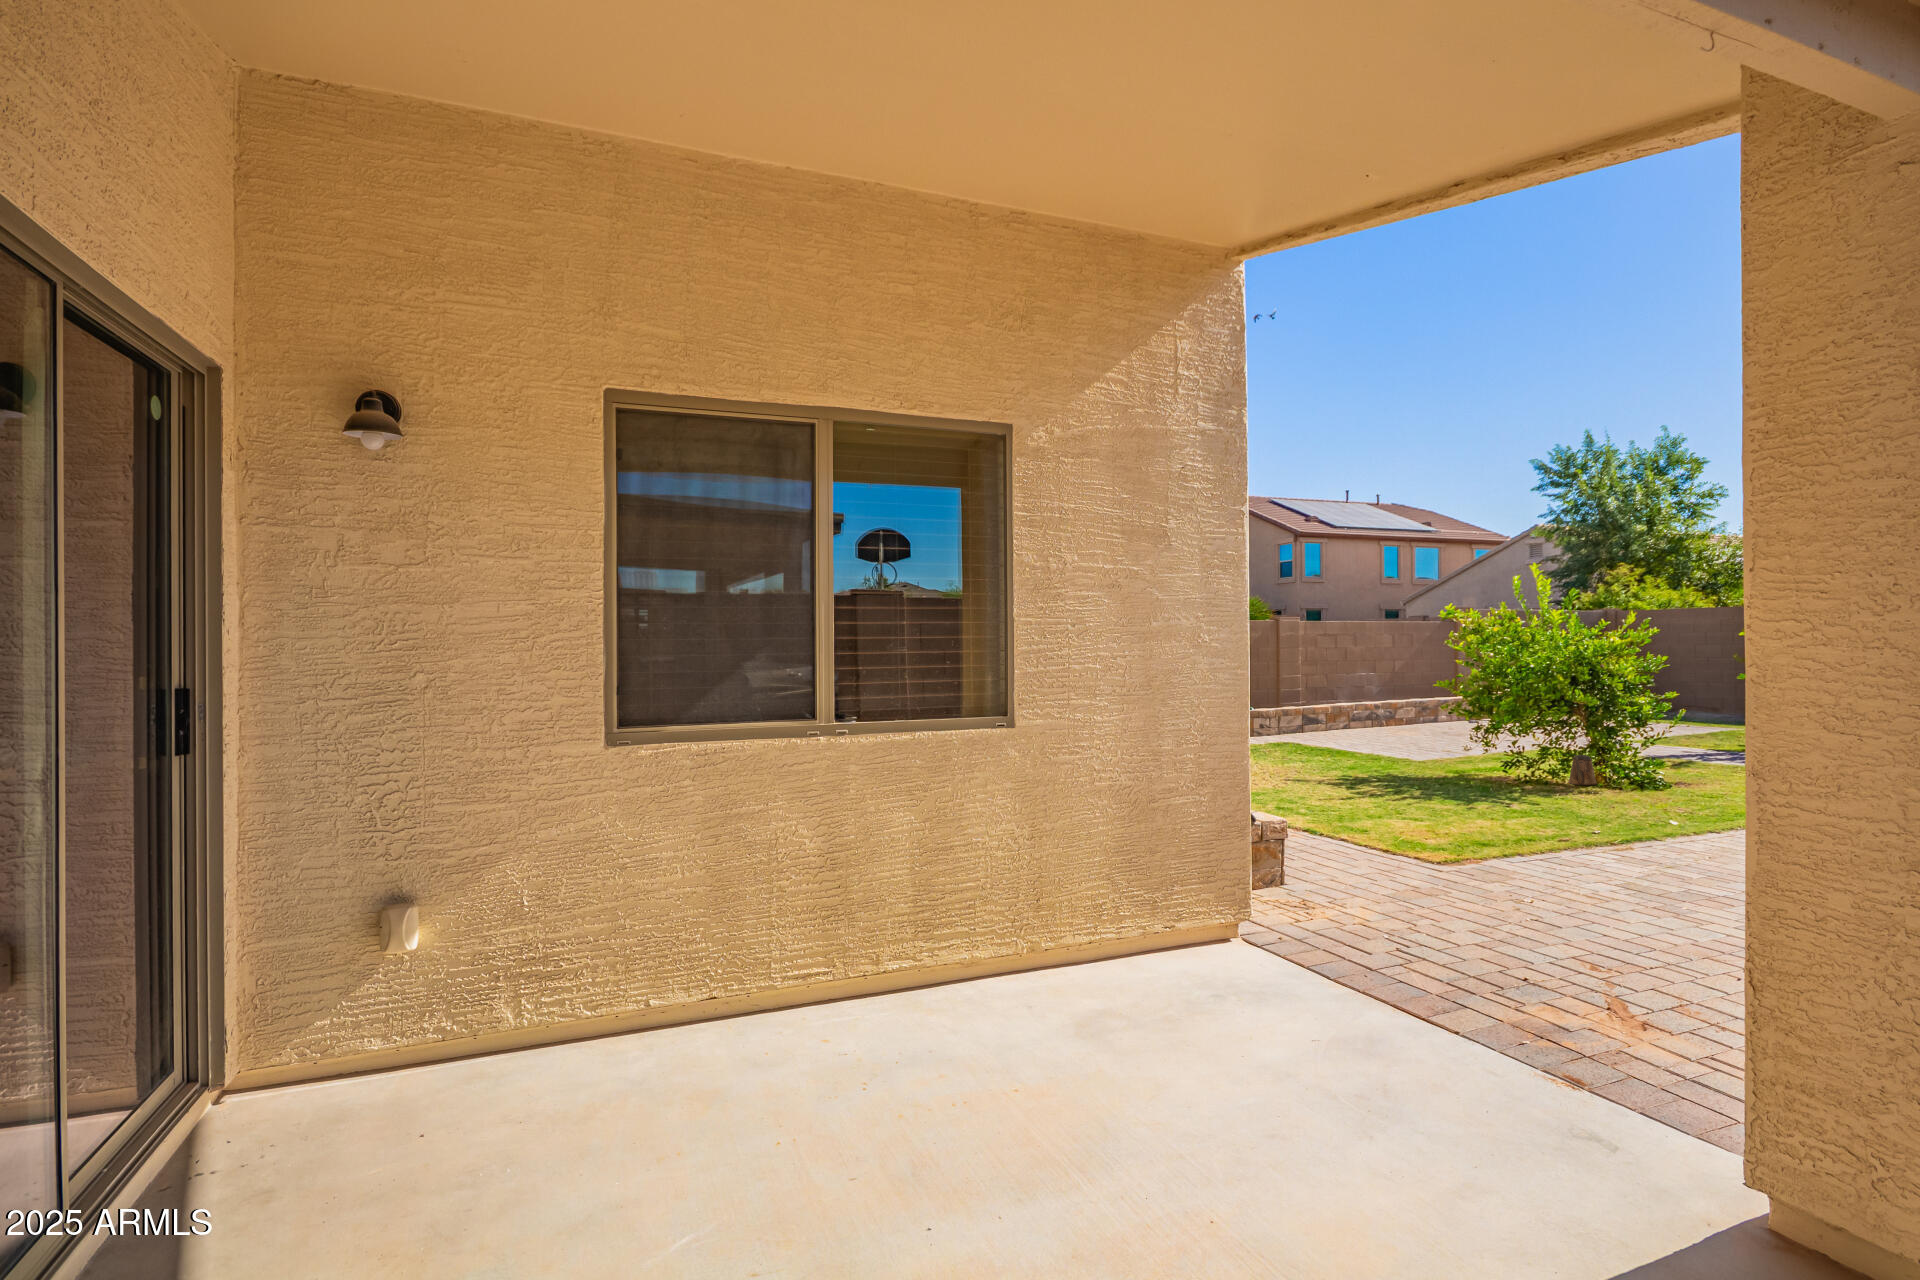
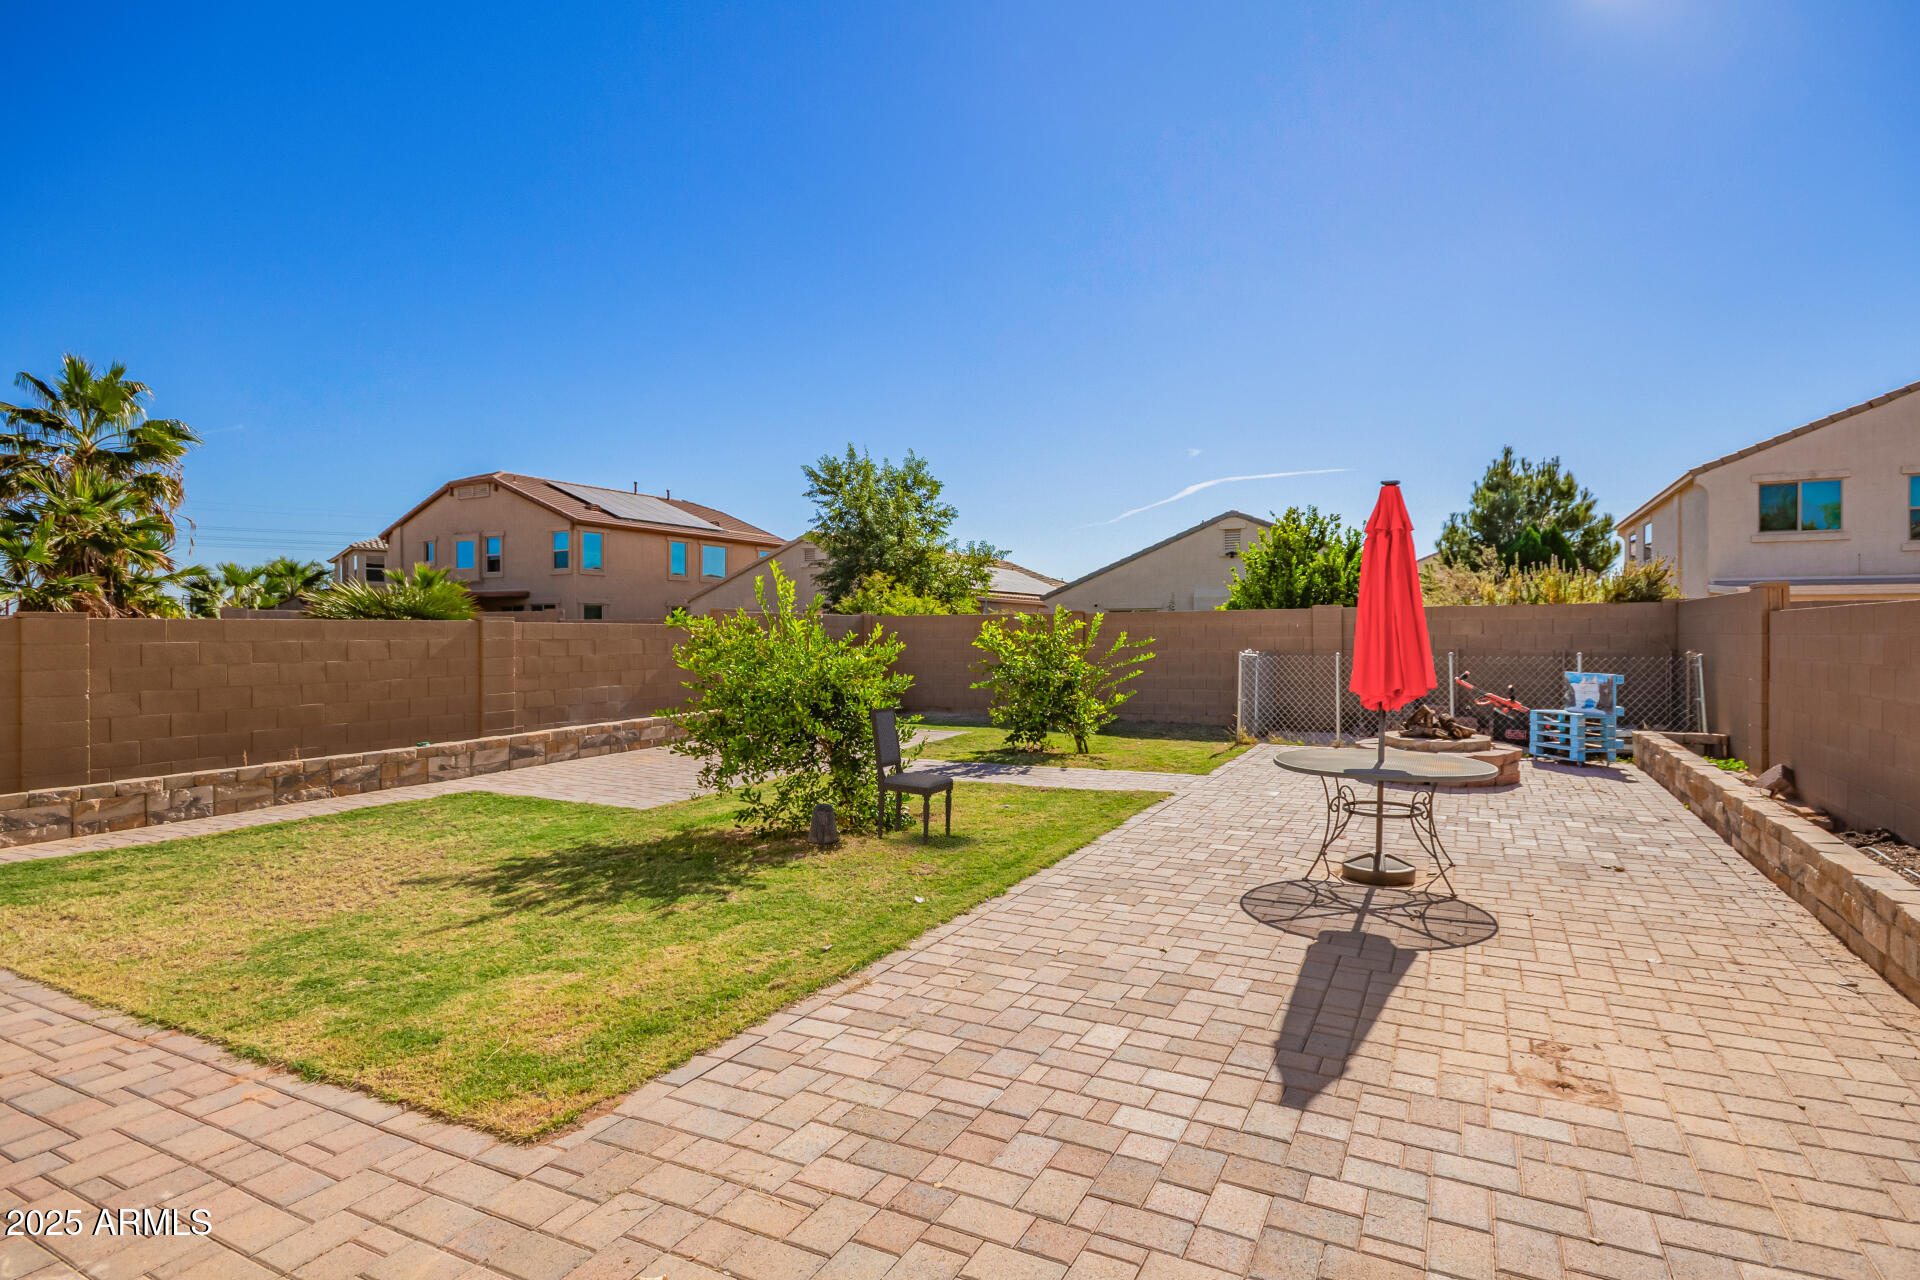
dining chair: none [1625,682,1710,793] -> present [870,707,953,845]

